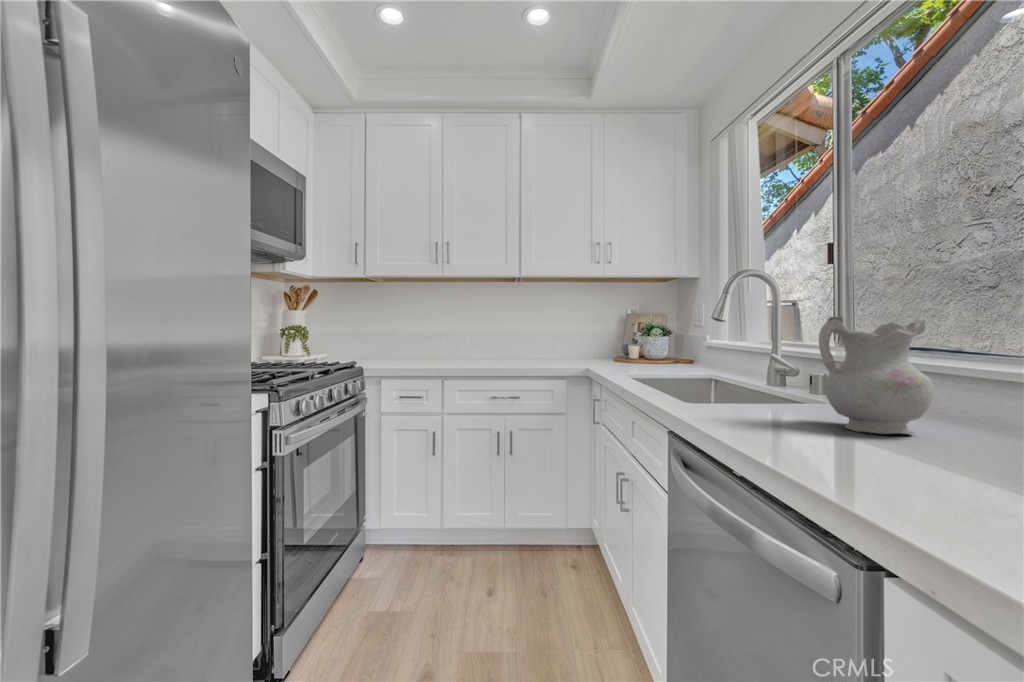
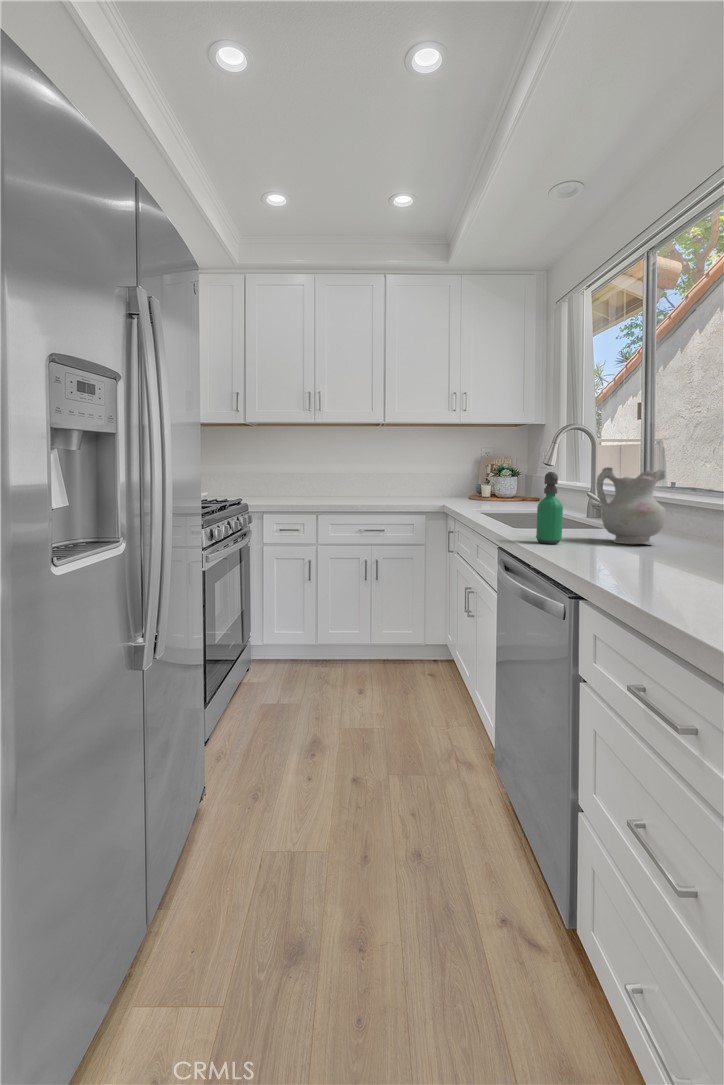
soap dispenser: none [736,322,778,435] -> present [536,472,563,544]

